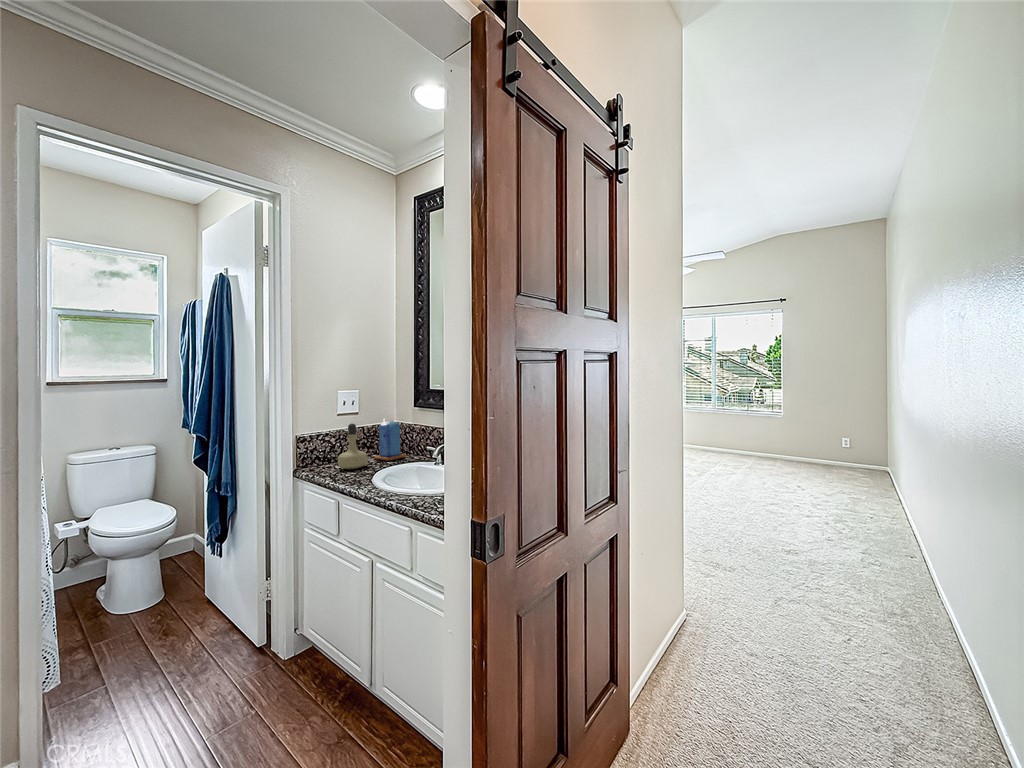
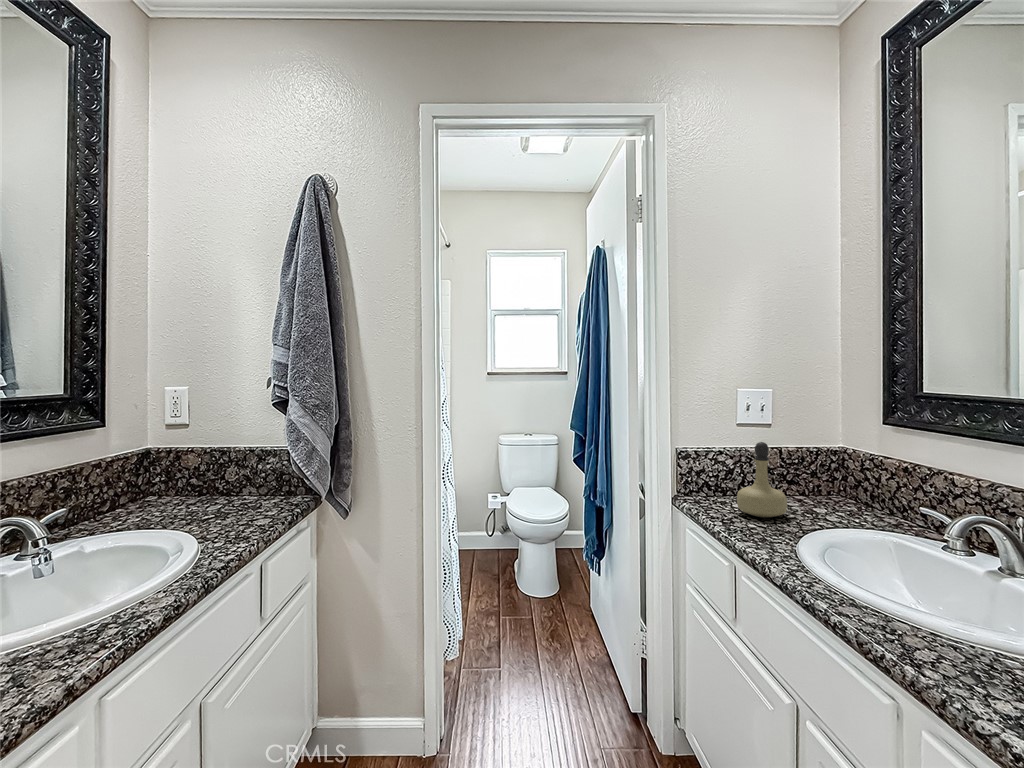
candle: present [374,419,406,461] -> none [797,437,862,514]

